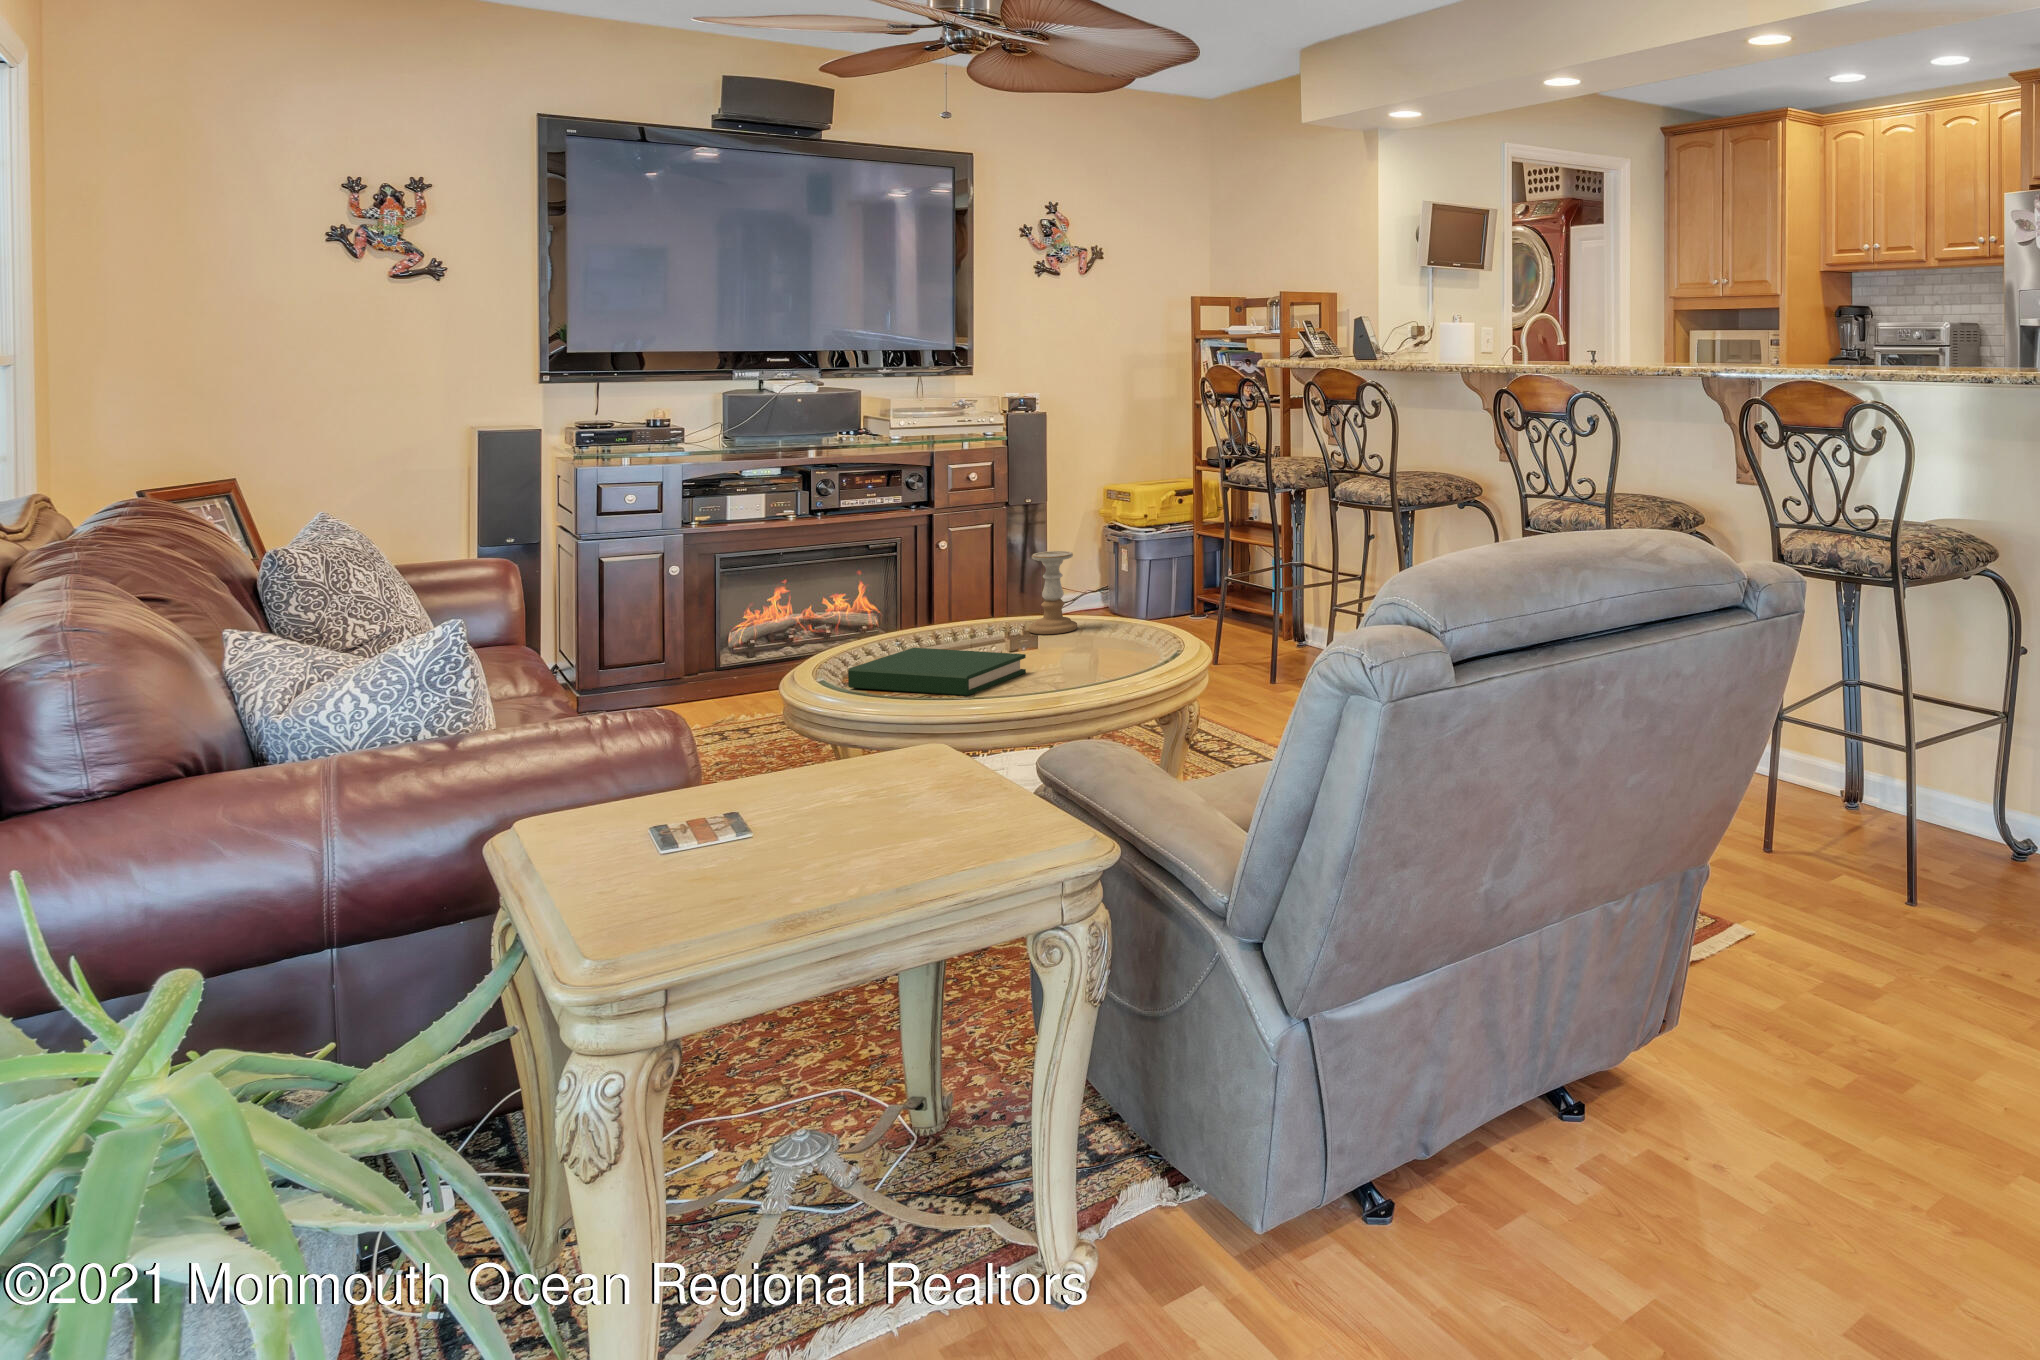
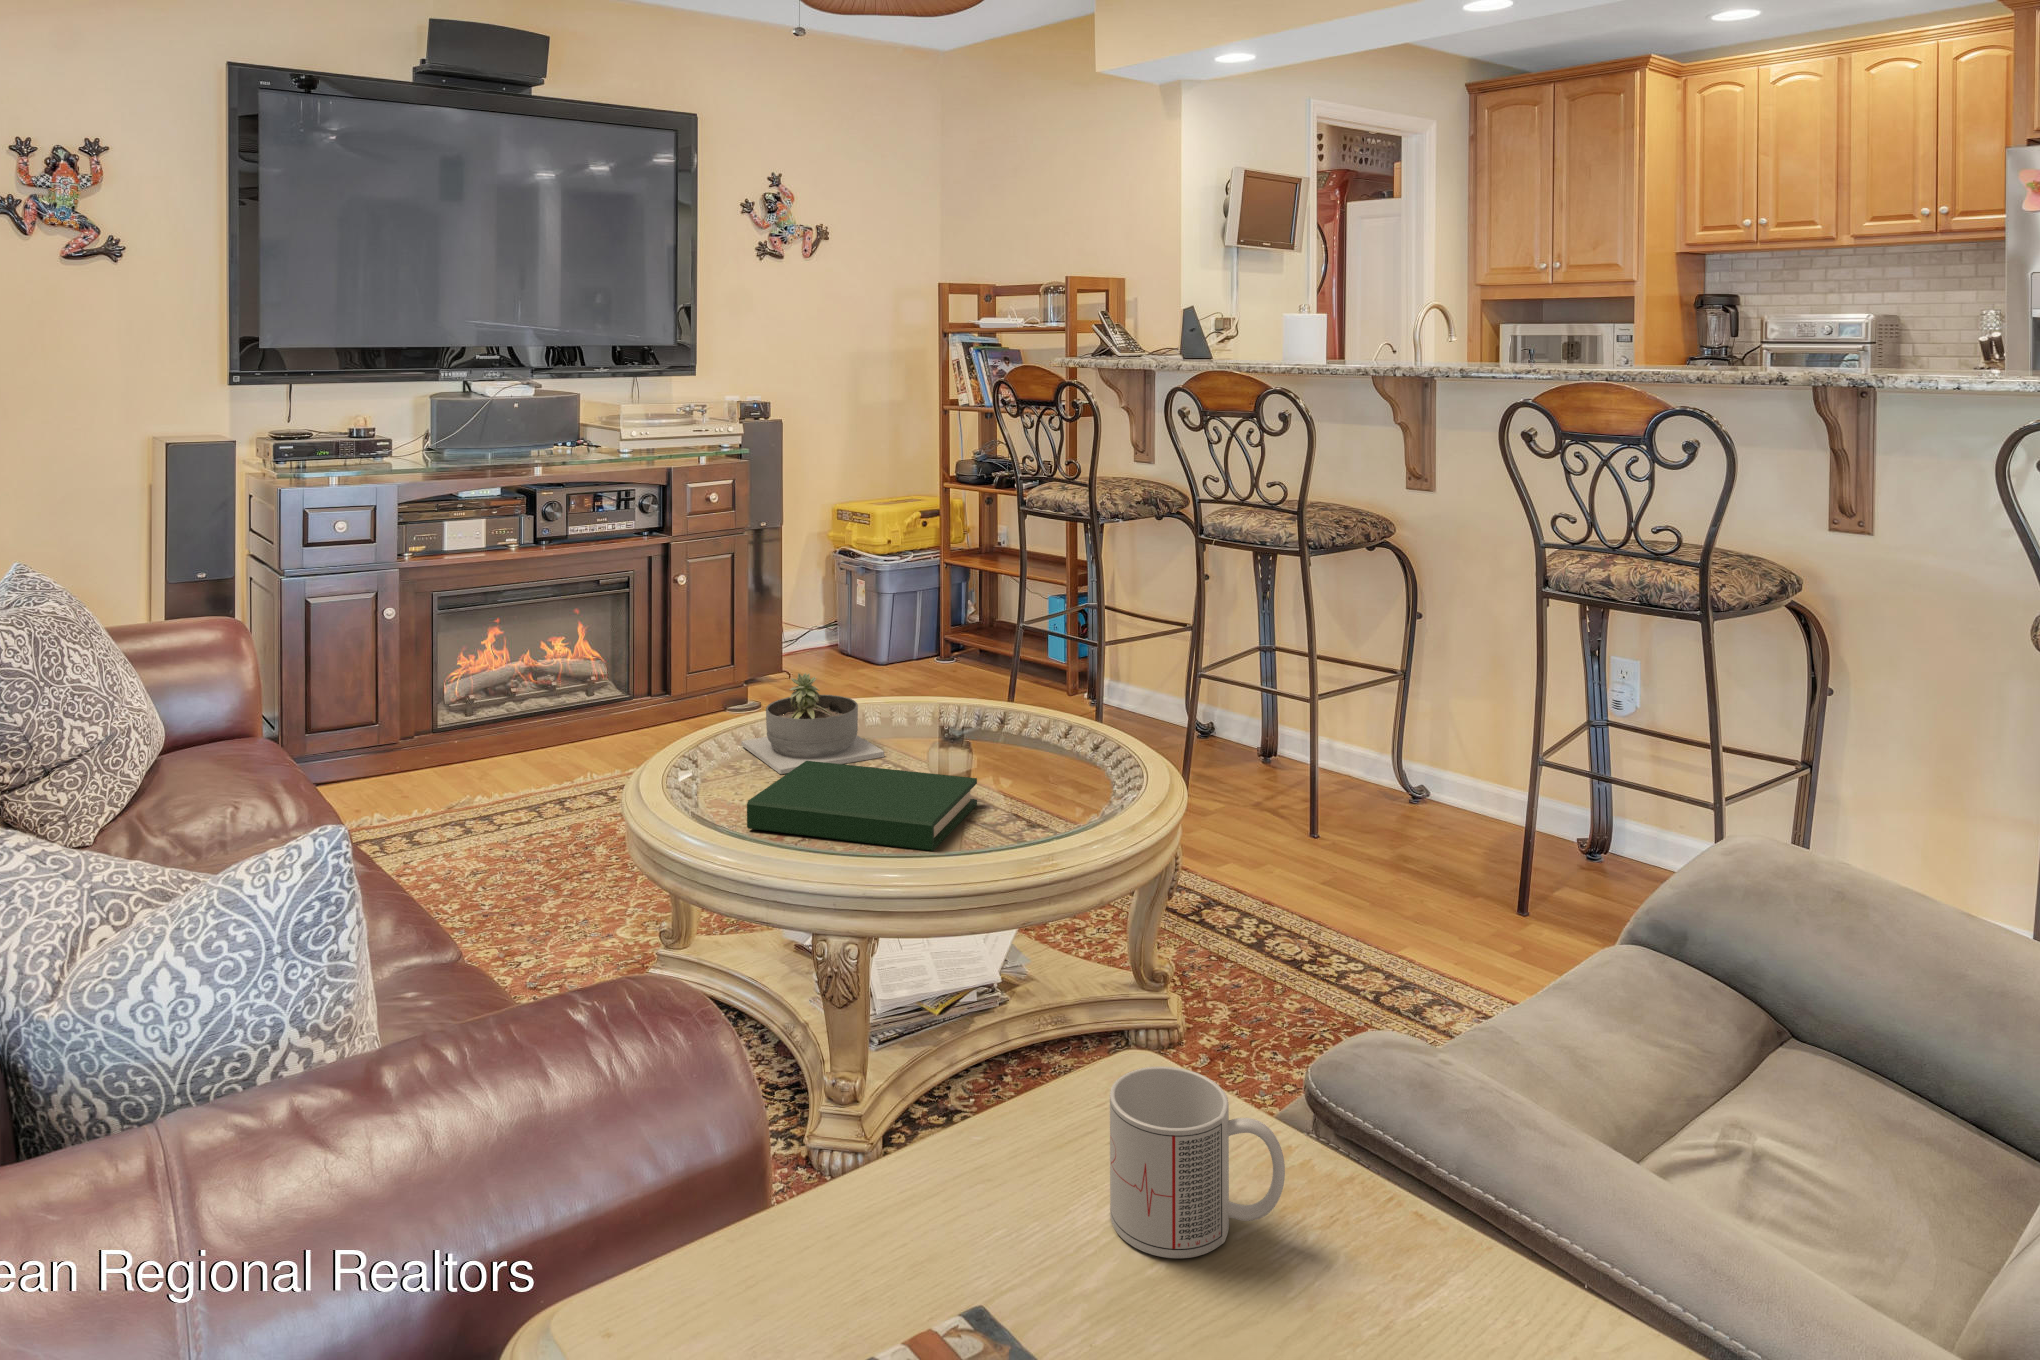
candle holder: present [1029,551,1077,634] -> none [909,614,971,729]
succulent planter: none [889,591,989,661] -> present [741,673,884,774]
mug: none [829,722,914,801] -> present [1110,1066,1285,1258]

